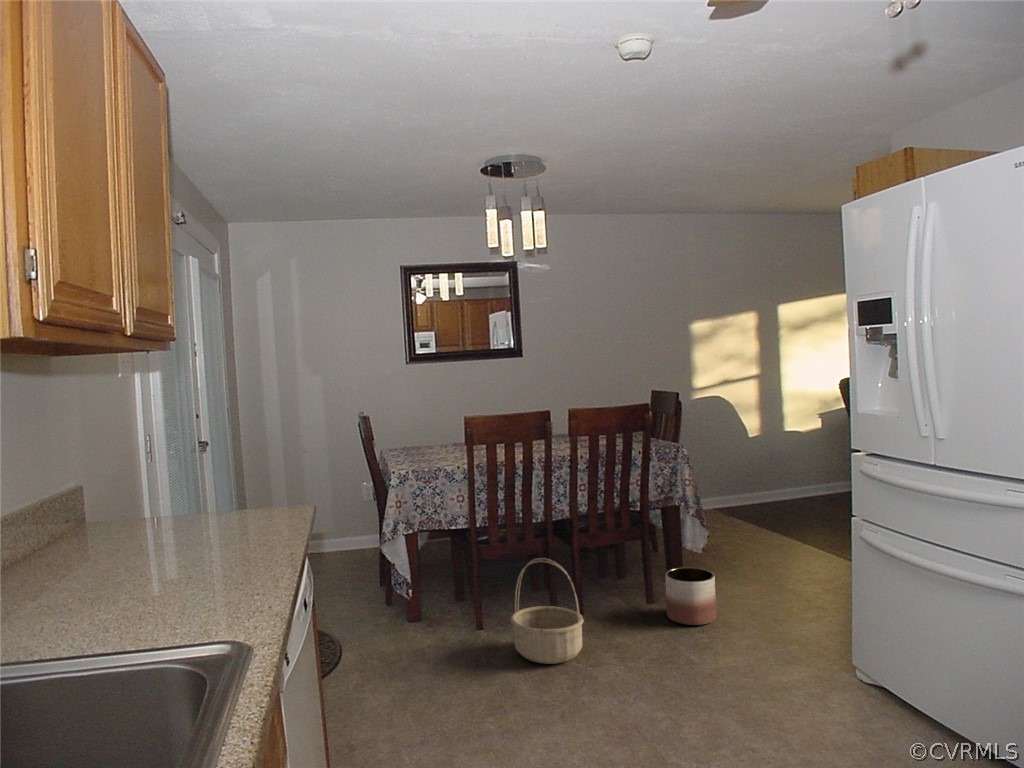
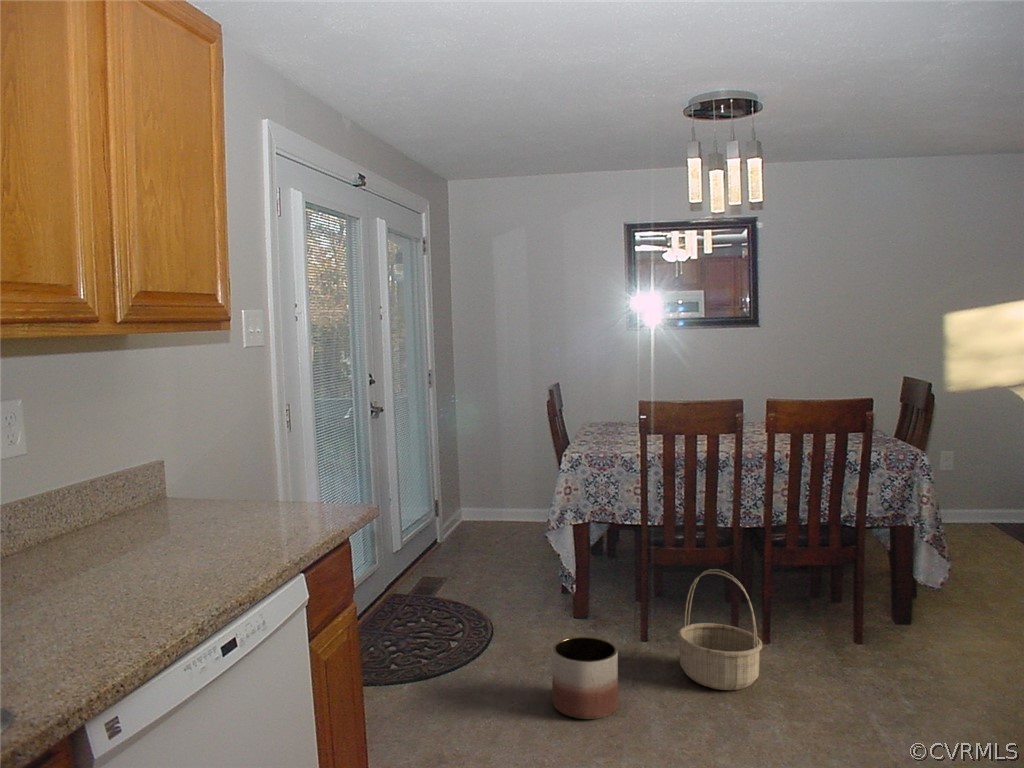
planter: present [665,567,717,625] -> present [552,637,618,719]

